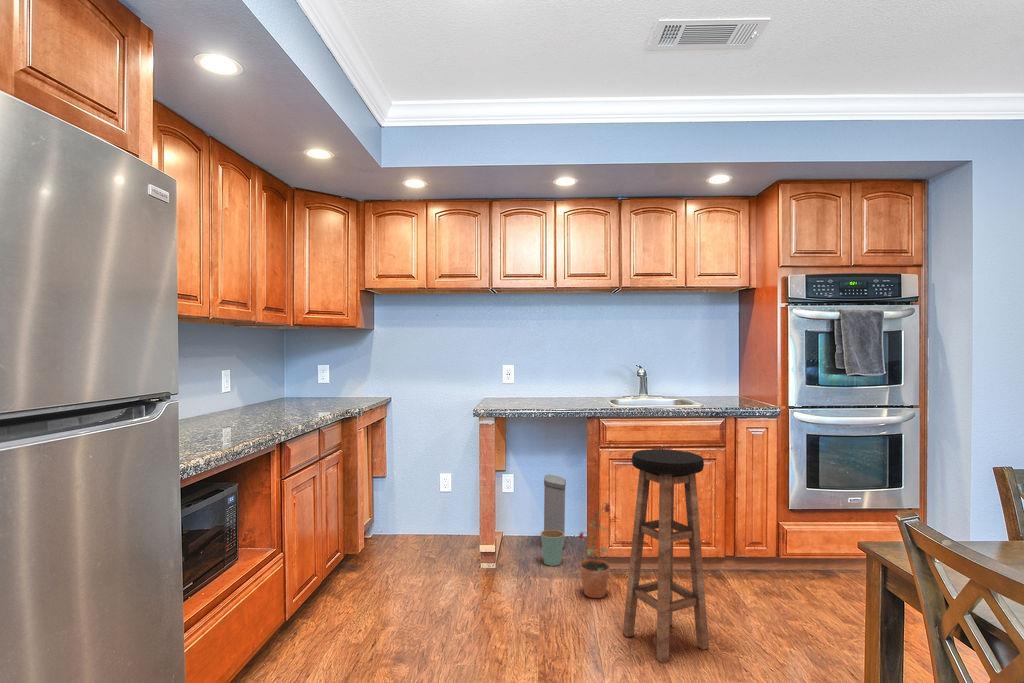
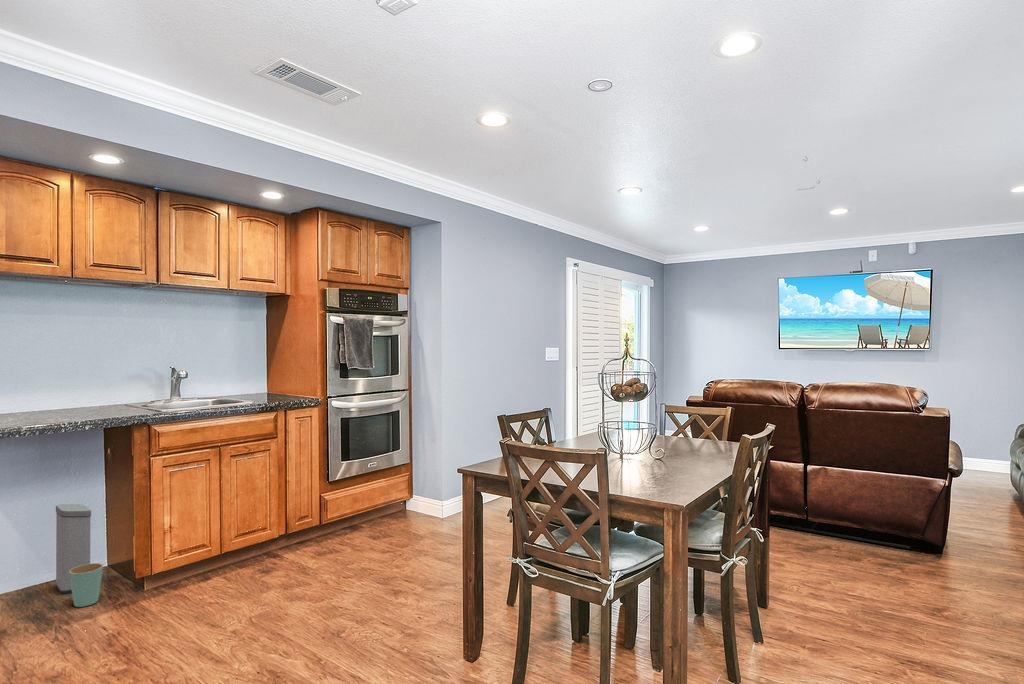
bar stool: present [623,449,709,663] -> none [221,440,303,633]
potted plant: present [578,503,610,598] -> none [142,510,183,615]

